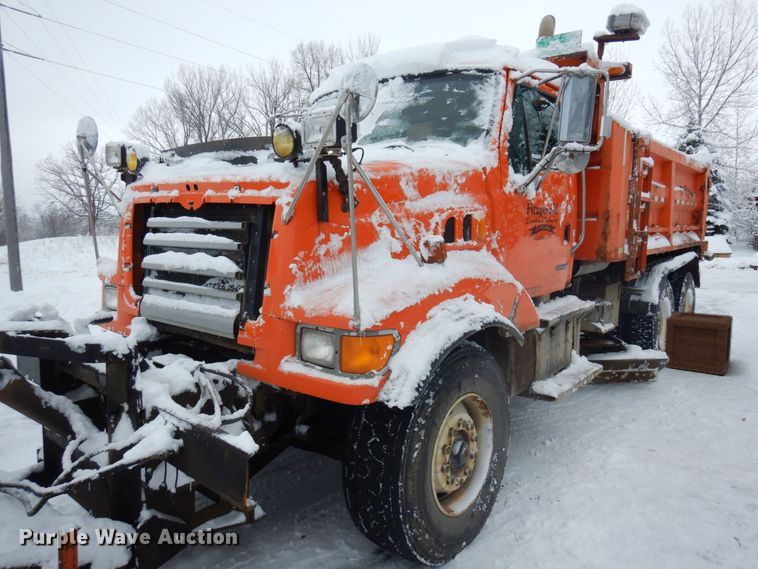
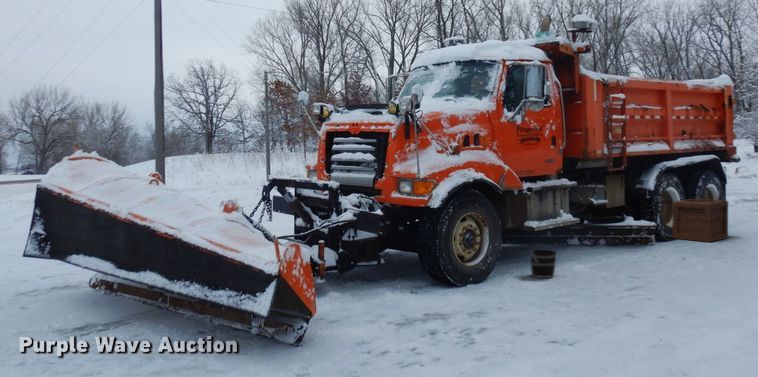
bucket: none [576,455,637,529] -> present [530,249,556,278]

